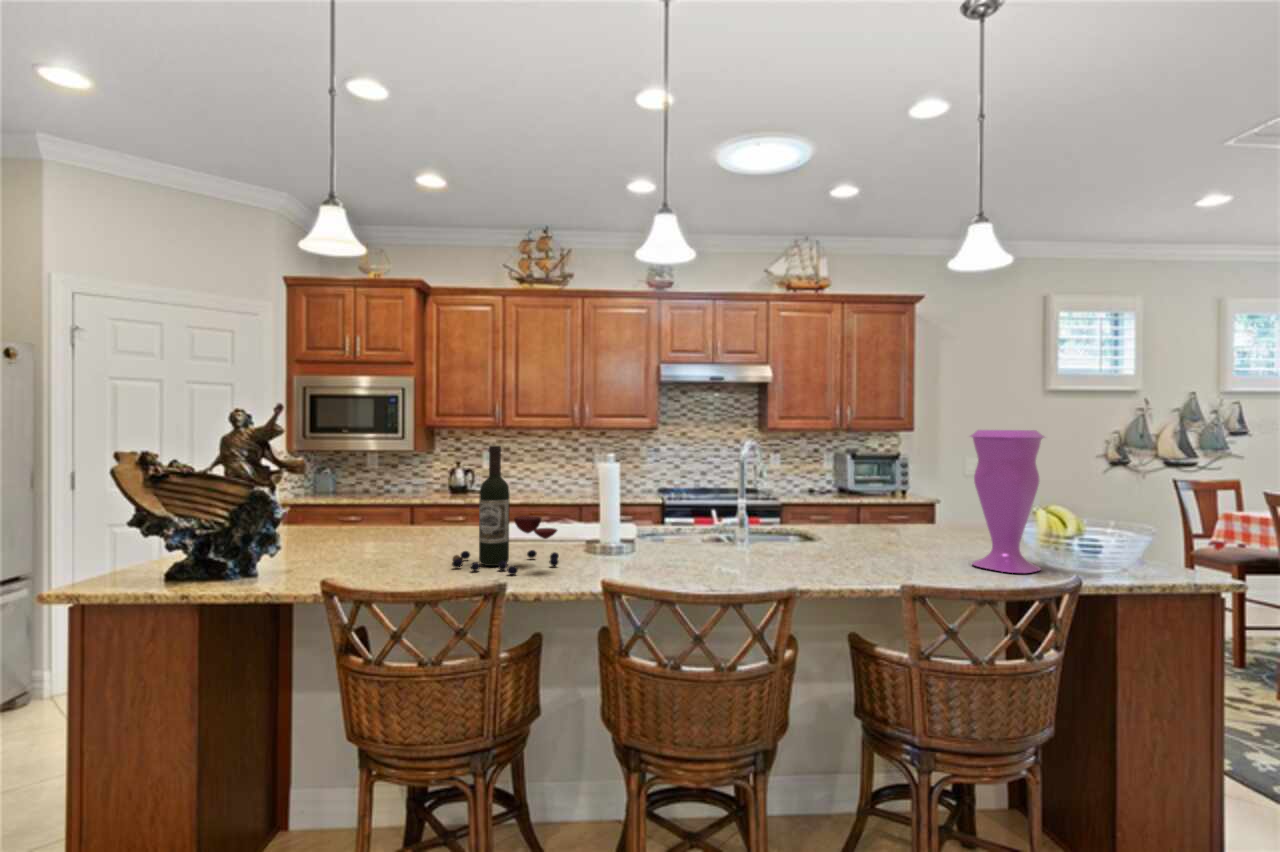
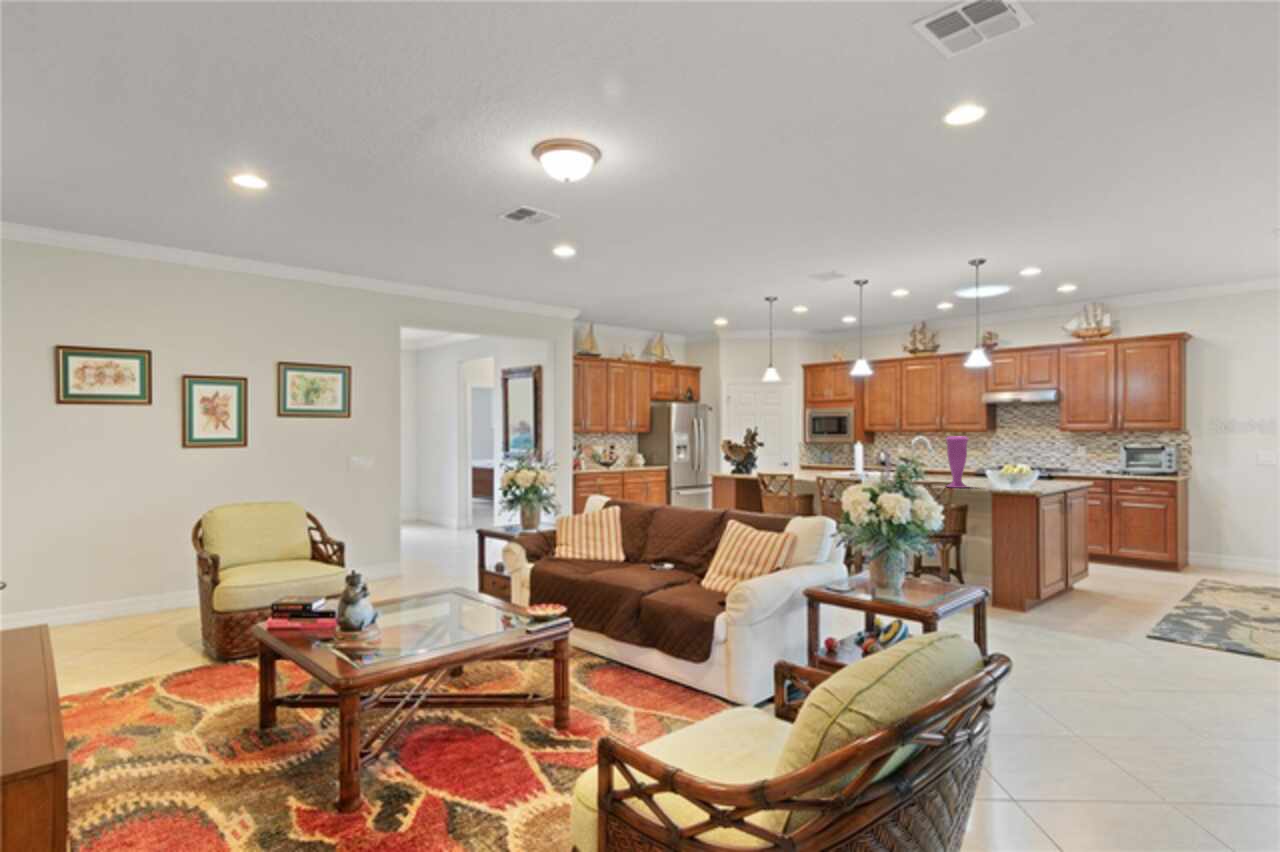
wine bottle: present [452,446,559,575] -> none [796,440,827,478]

